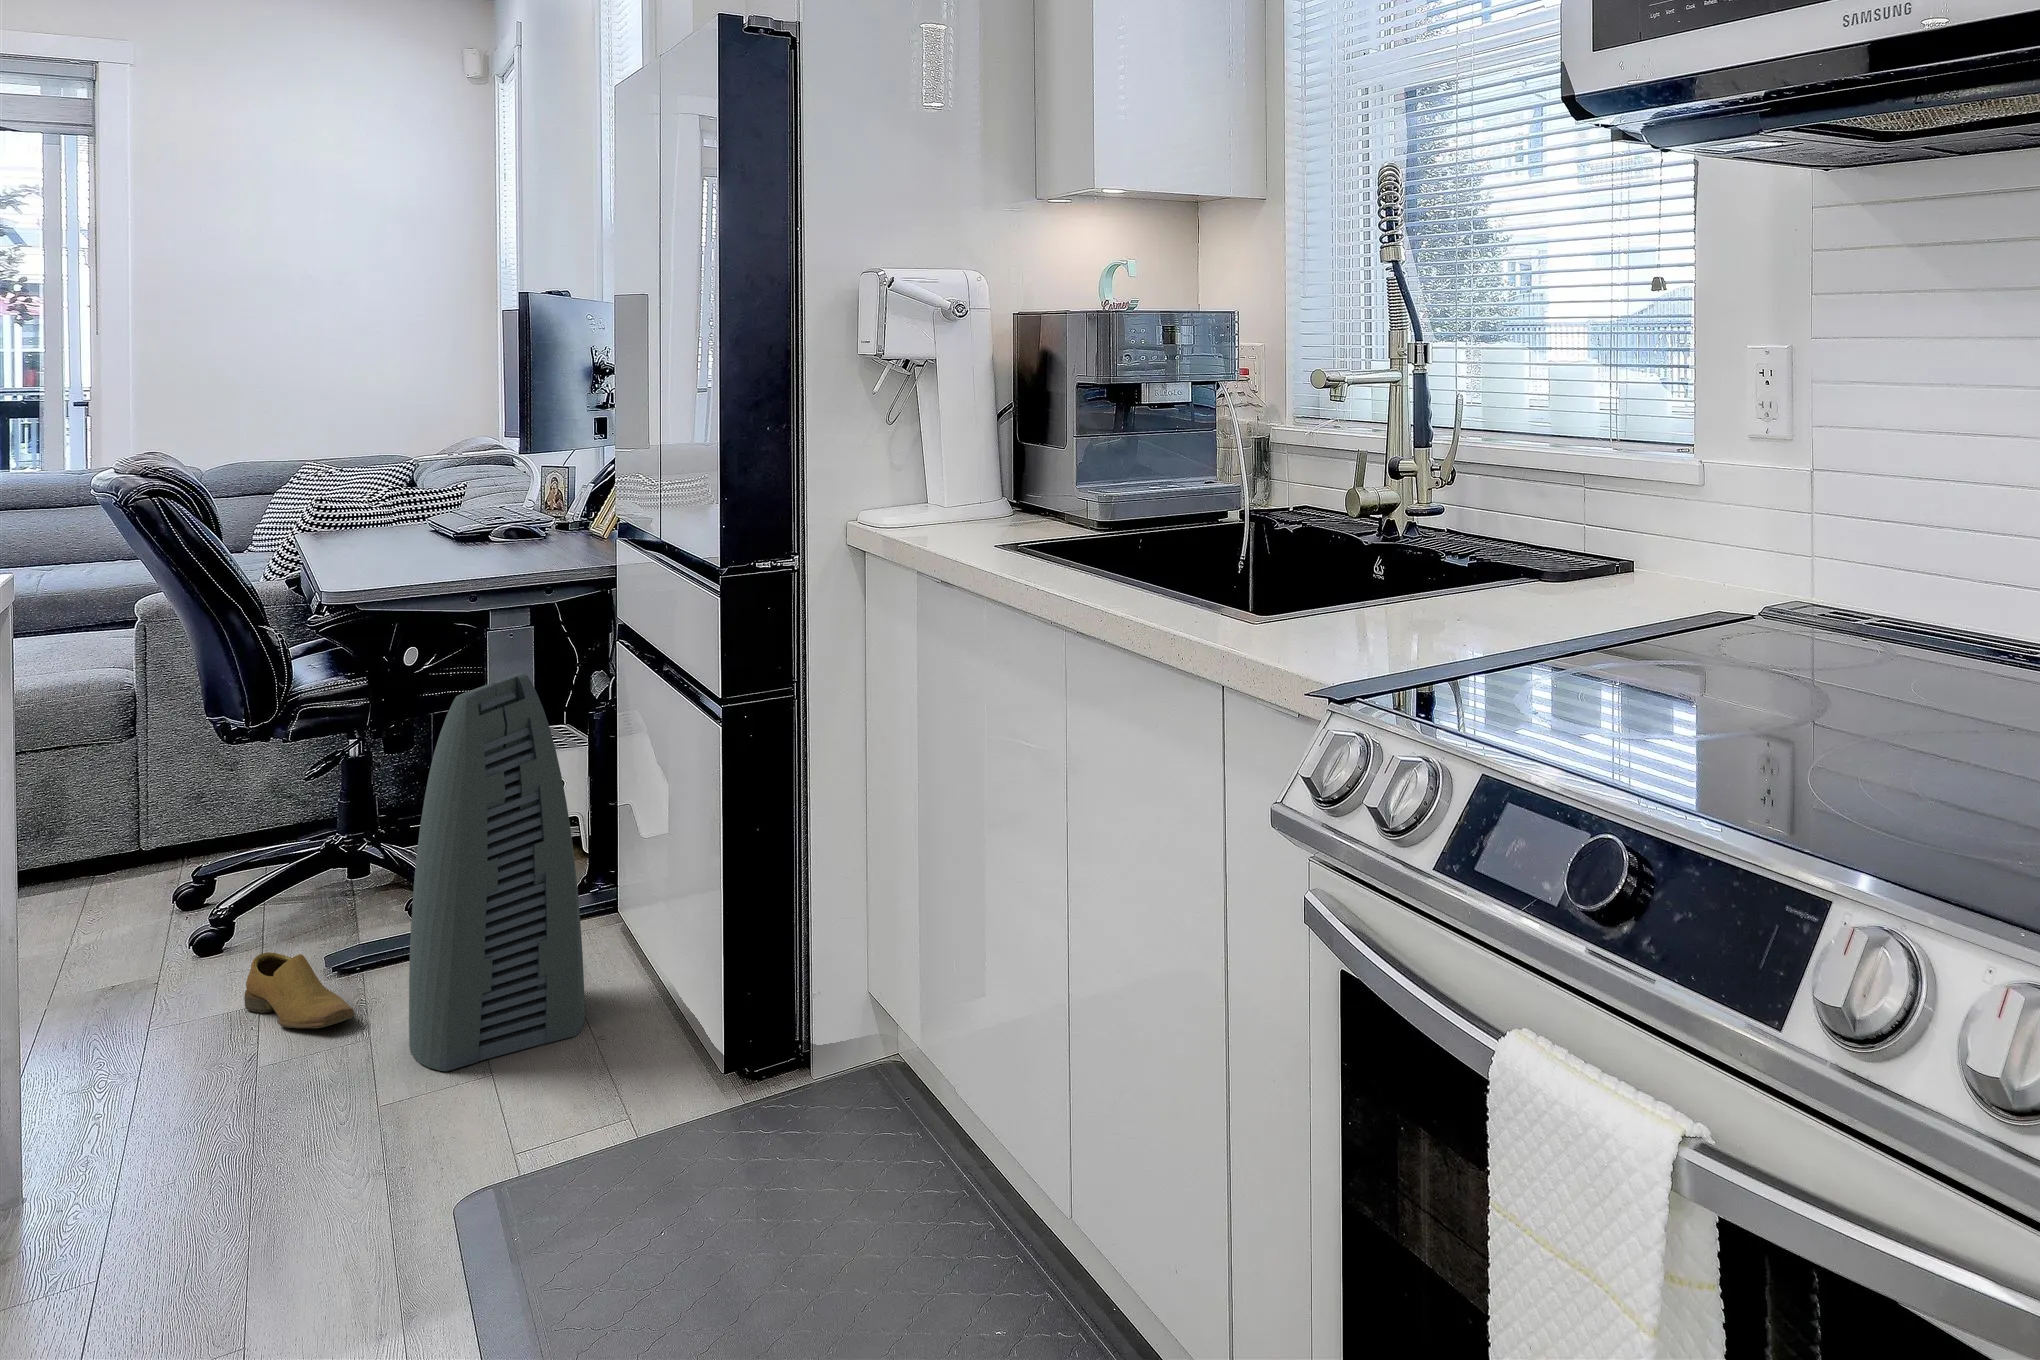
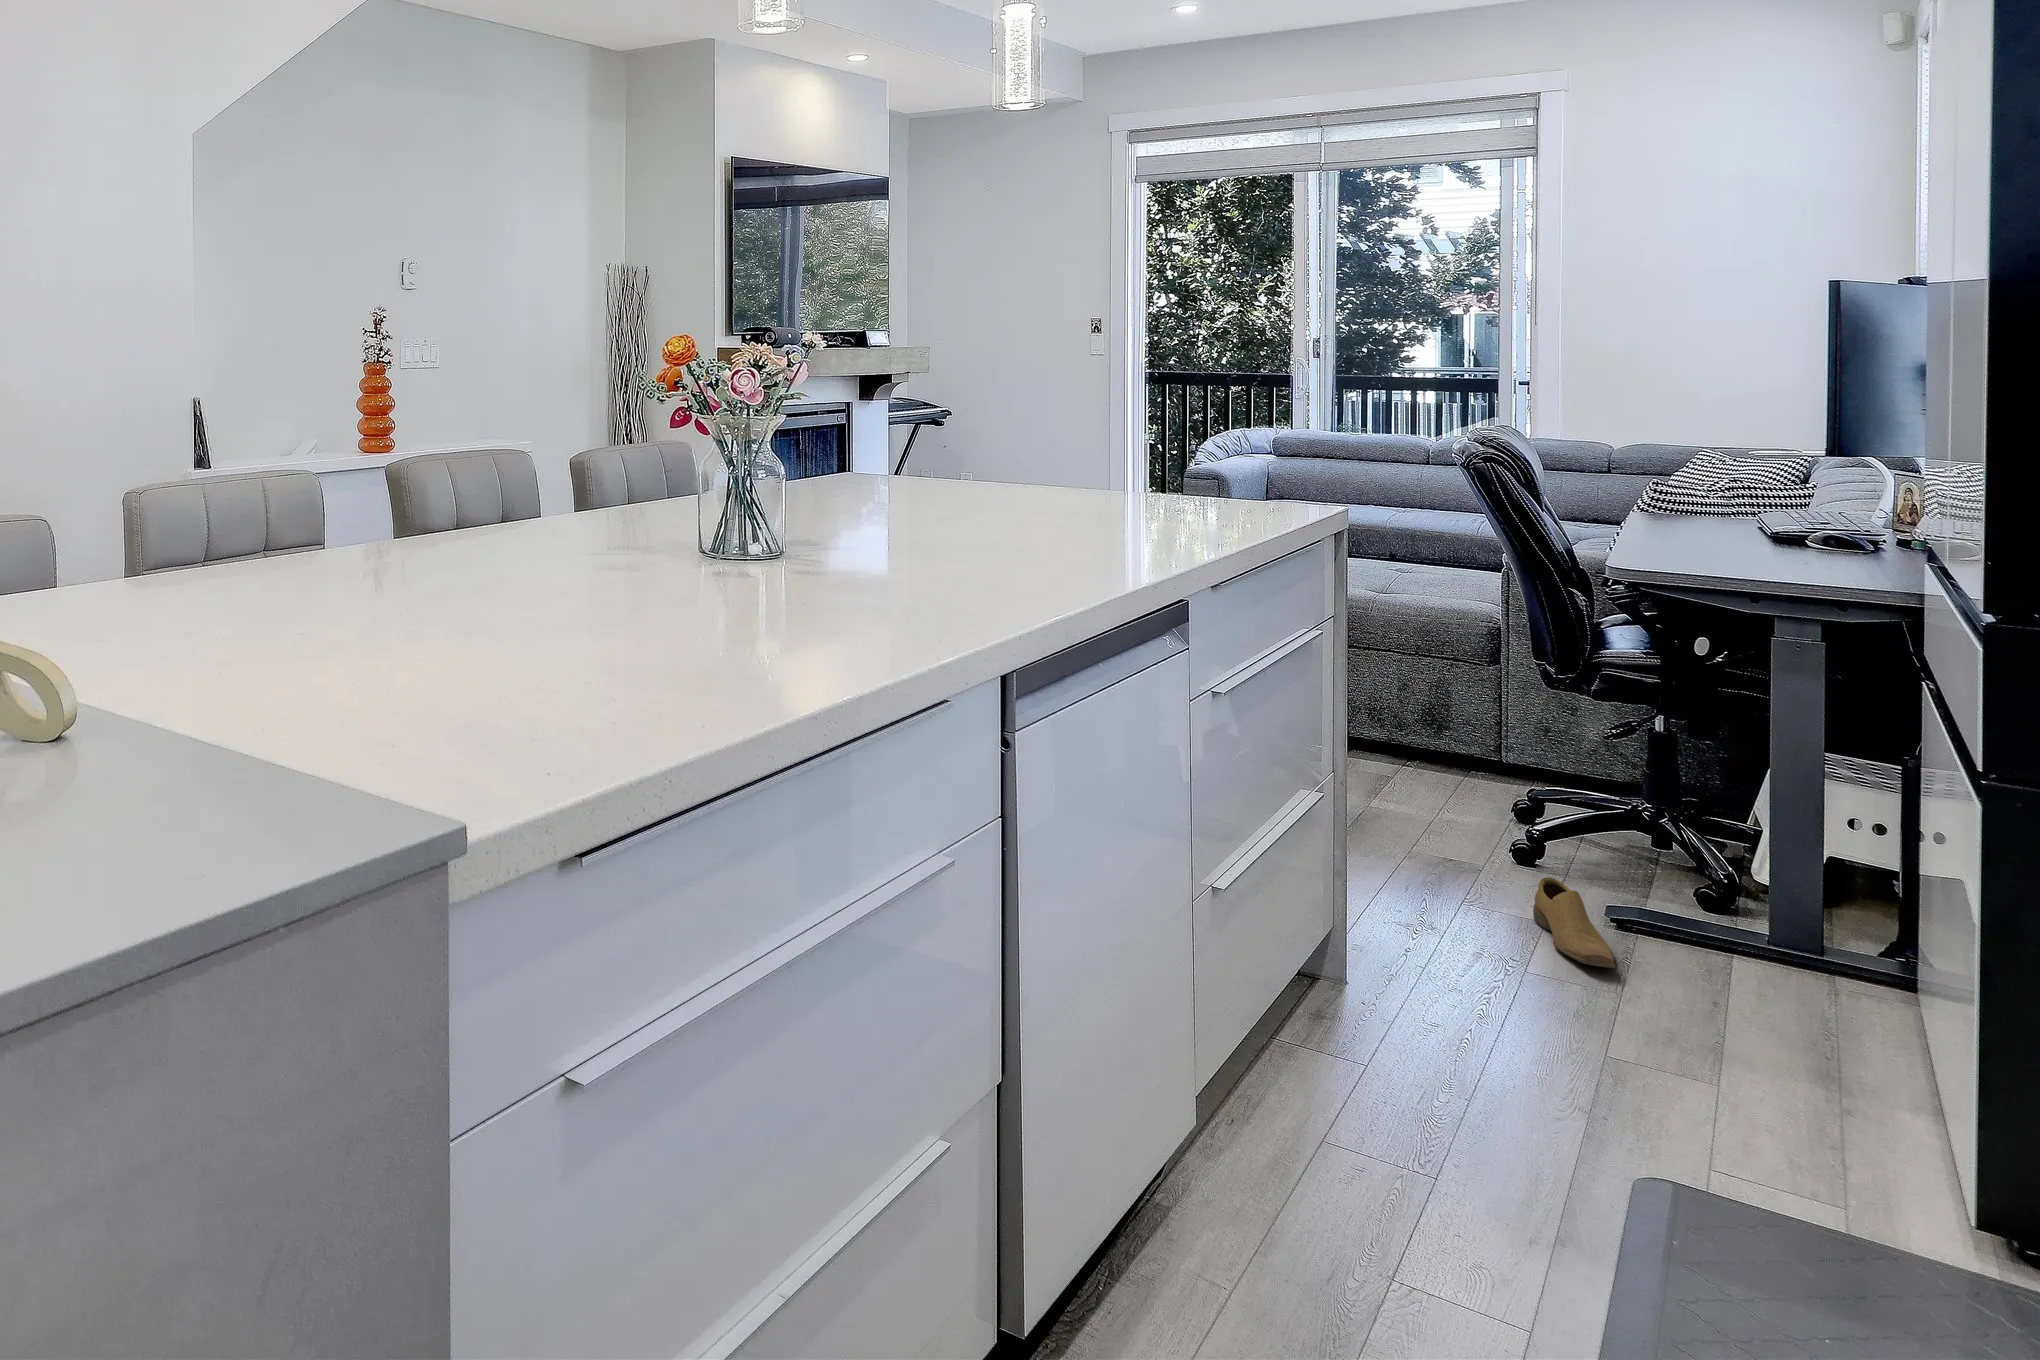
air purifier: present [409,672,585,1071] -> none [1652,687,1844,1097]

